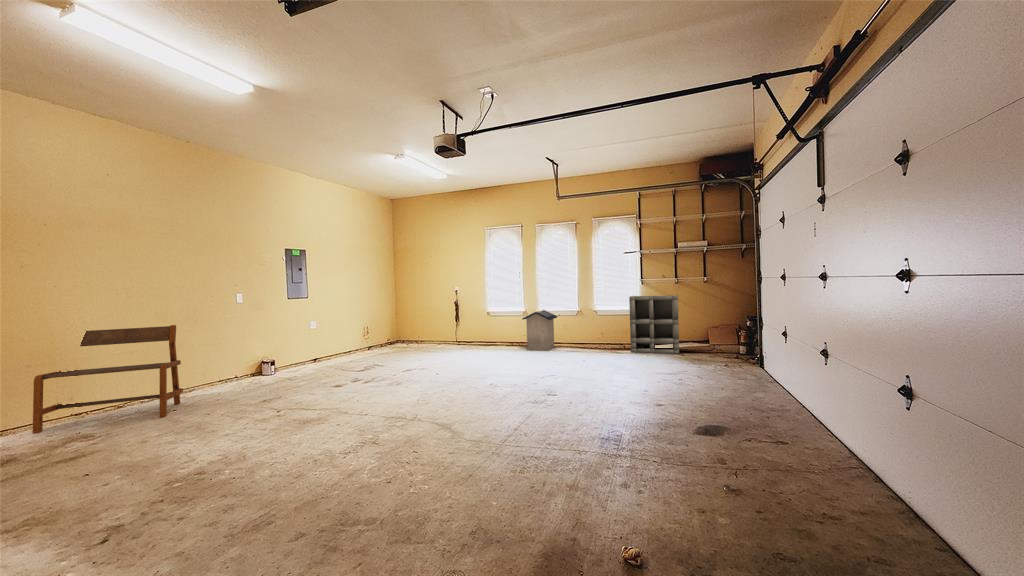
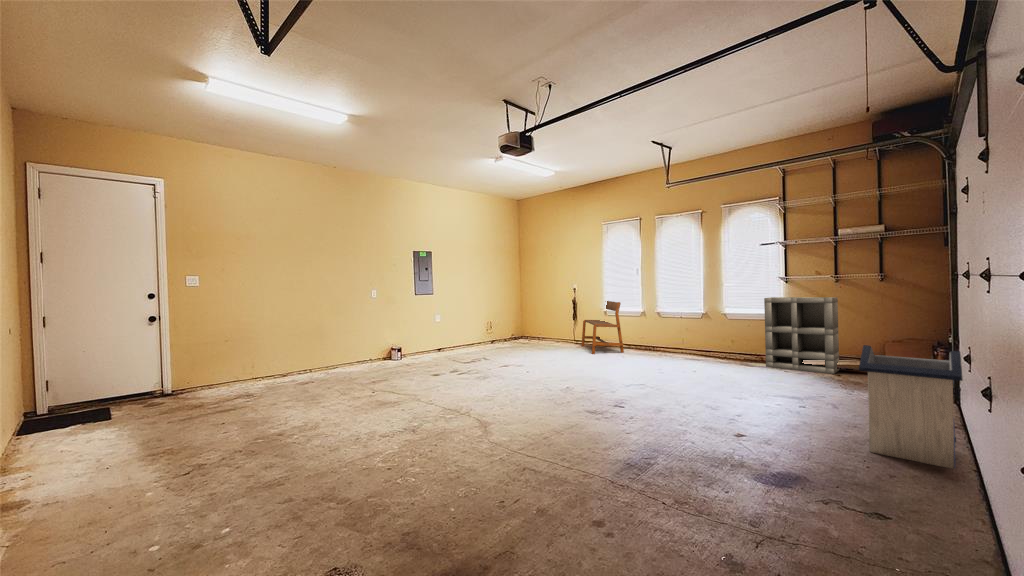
trash can: present [522,310,557,351] -> present [859,345,963,469]
bench: present [33,325,183,434] -> present [582,301,624,354]

